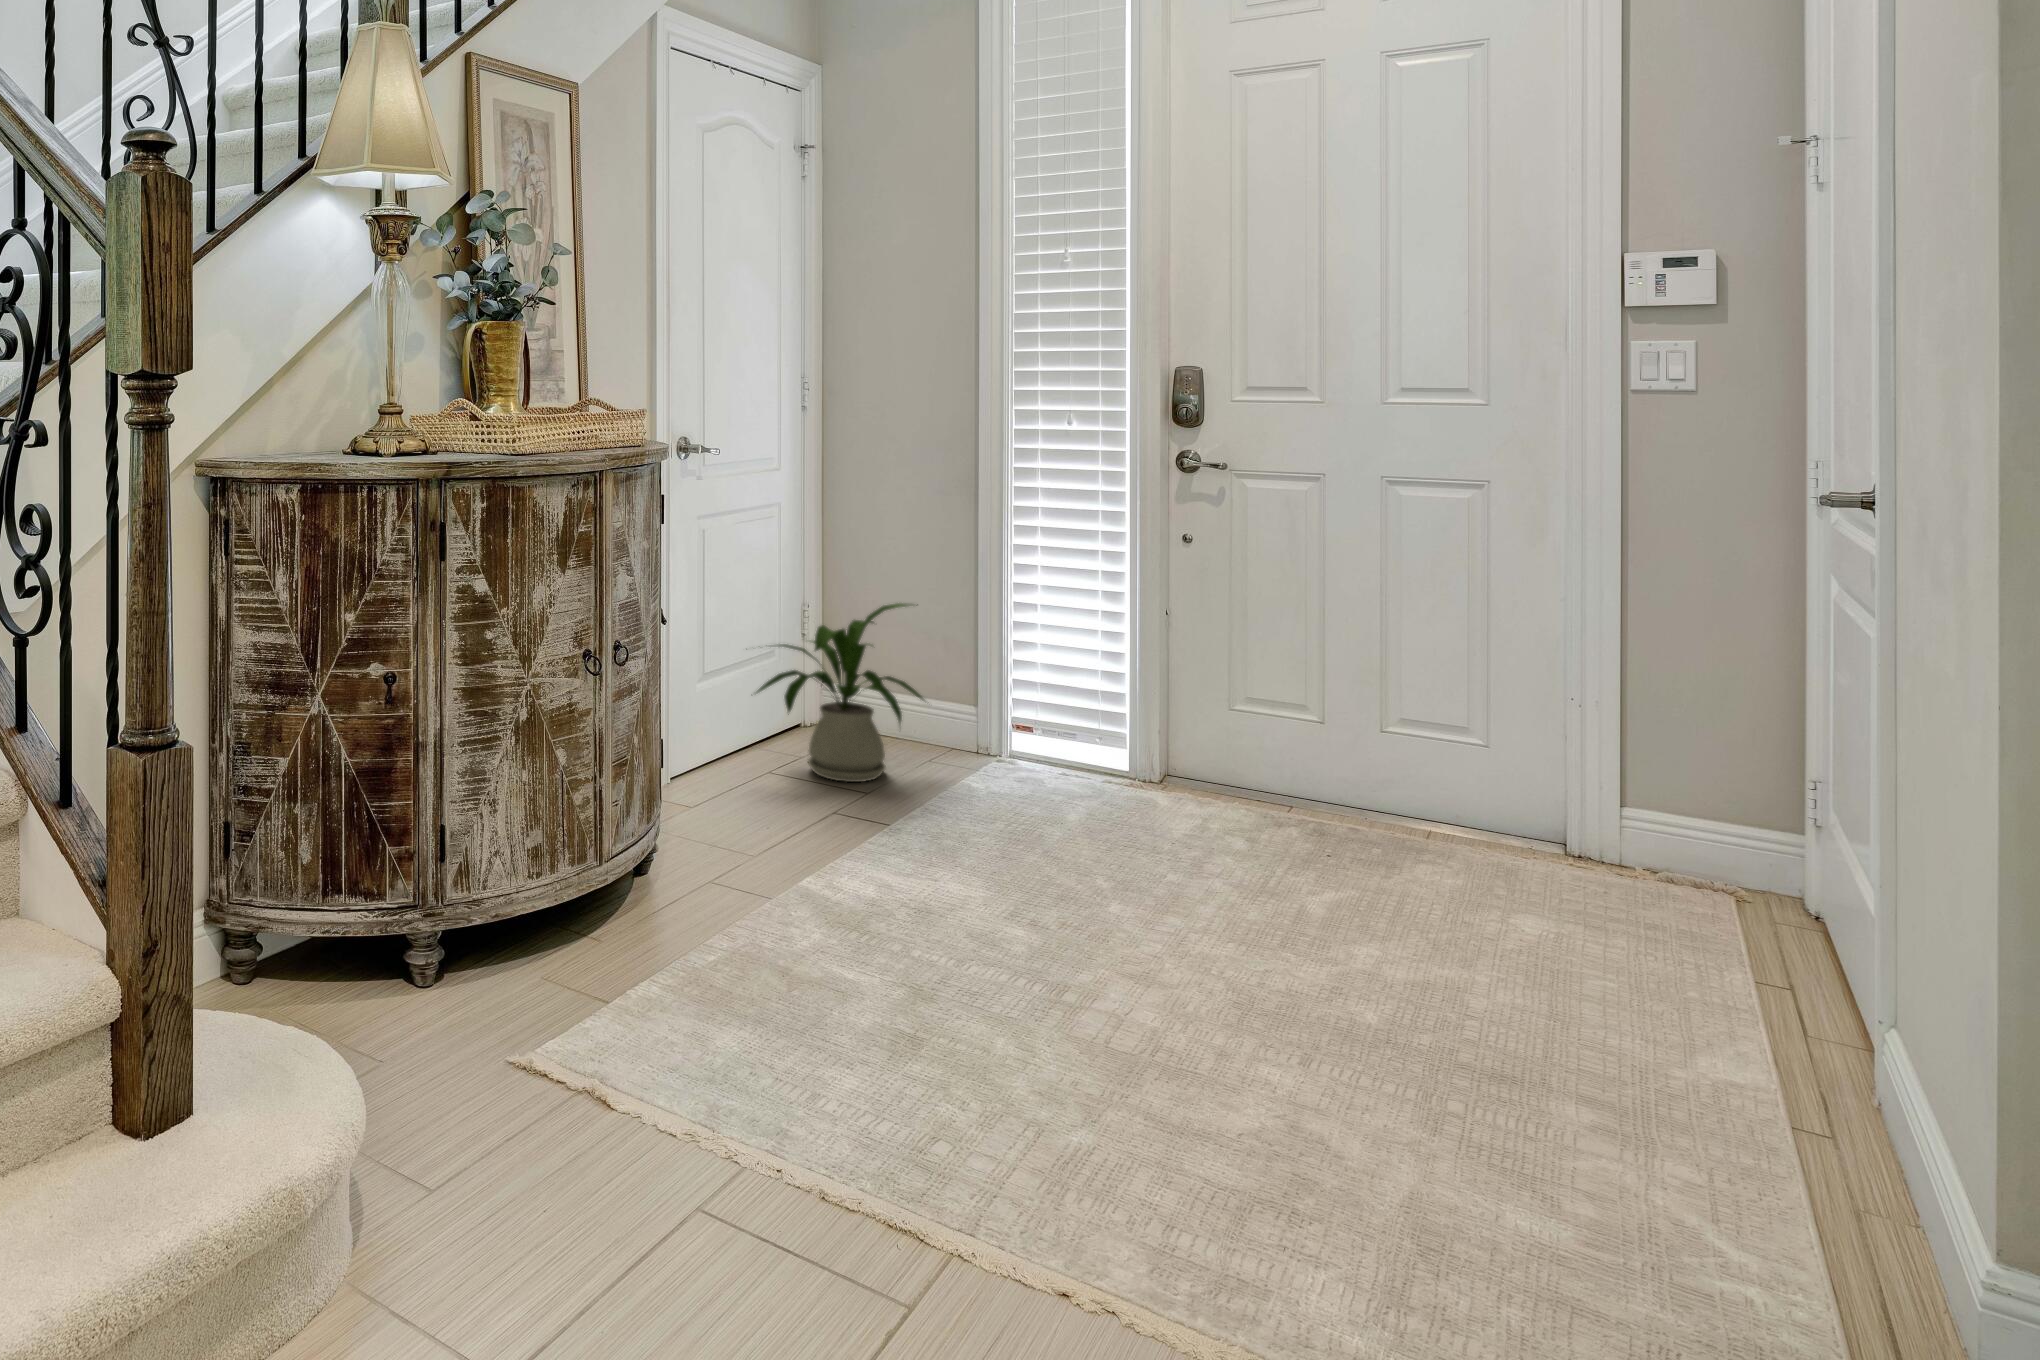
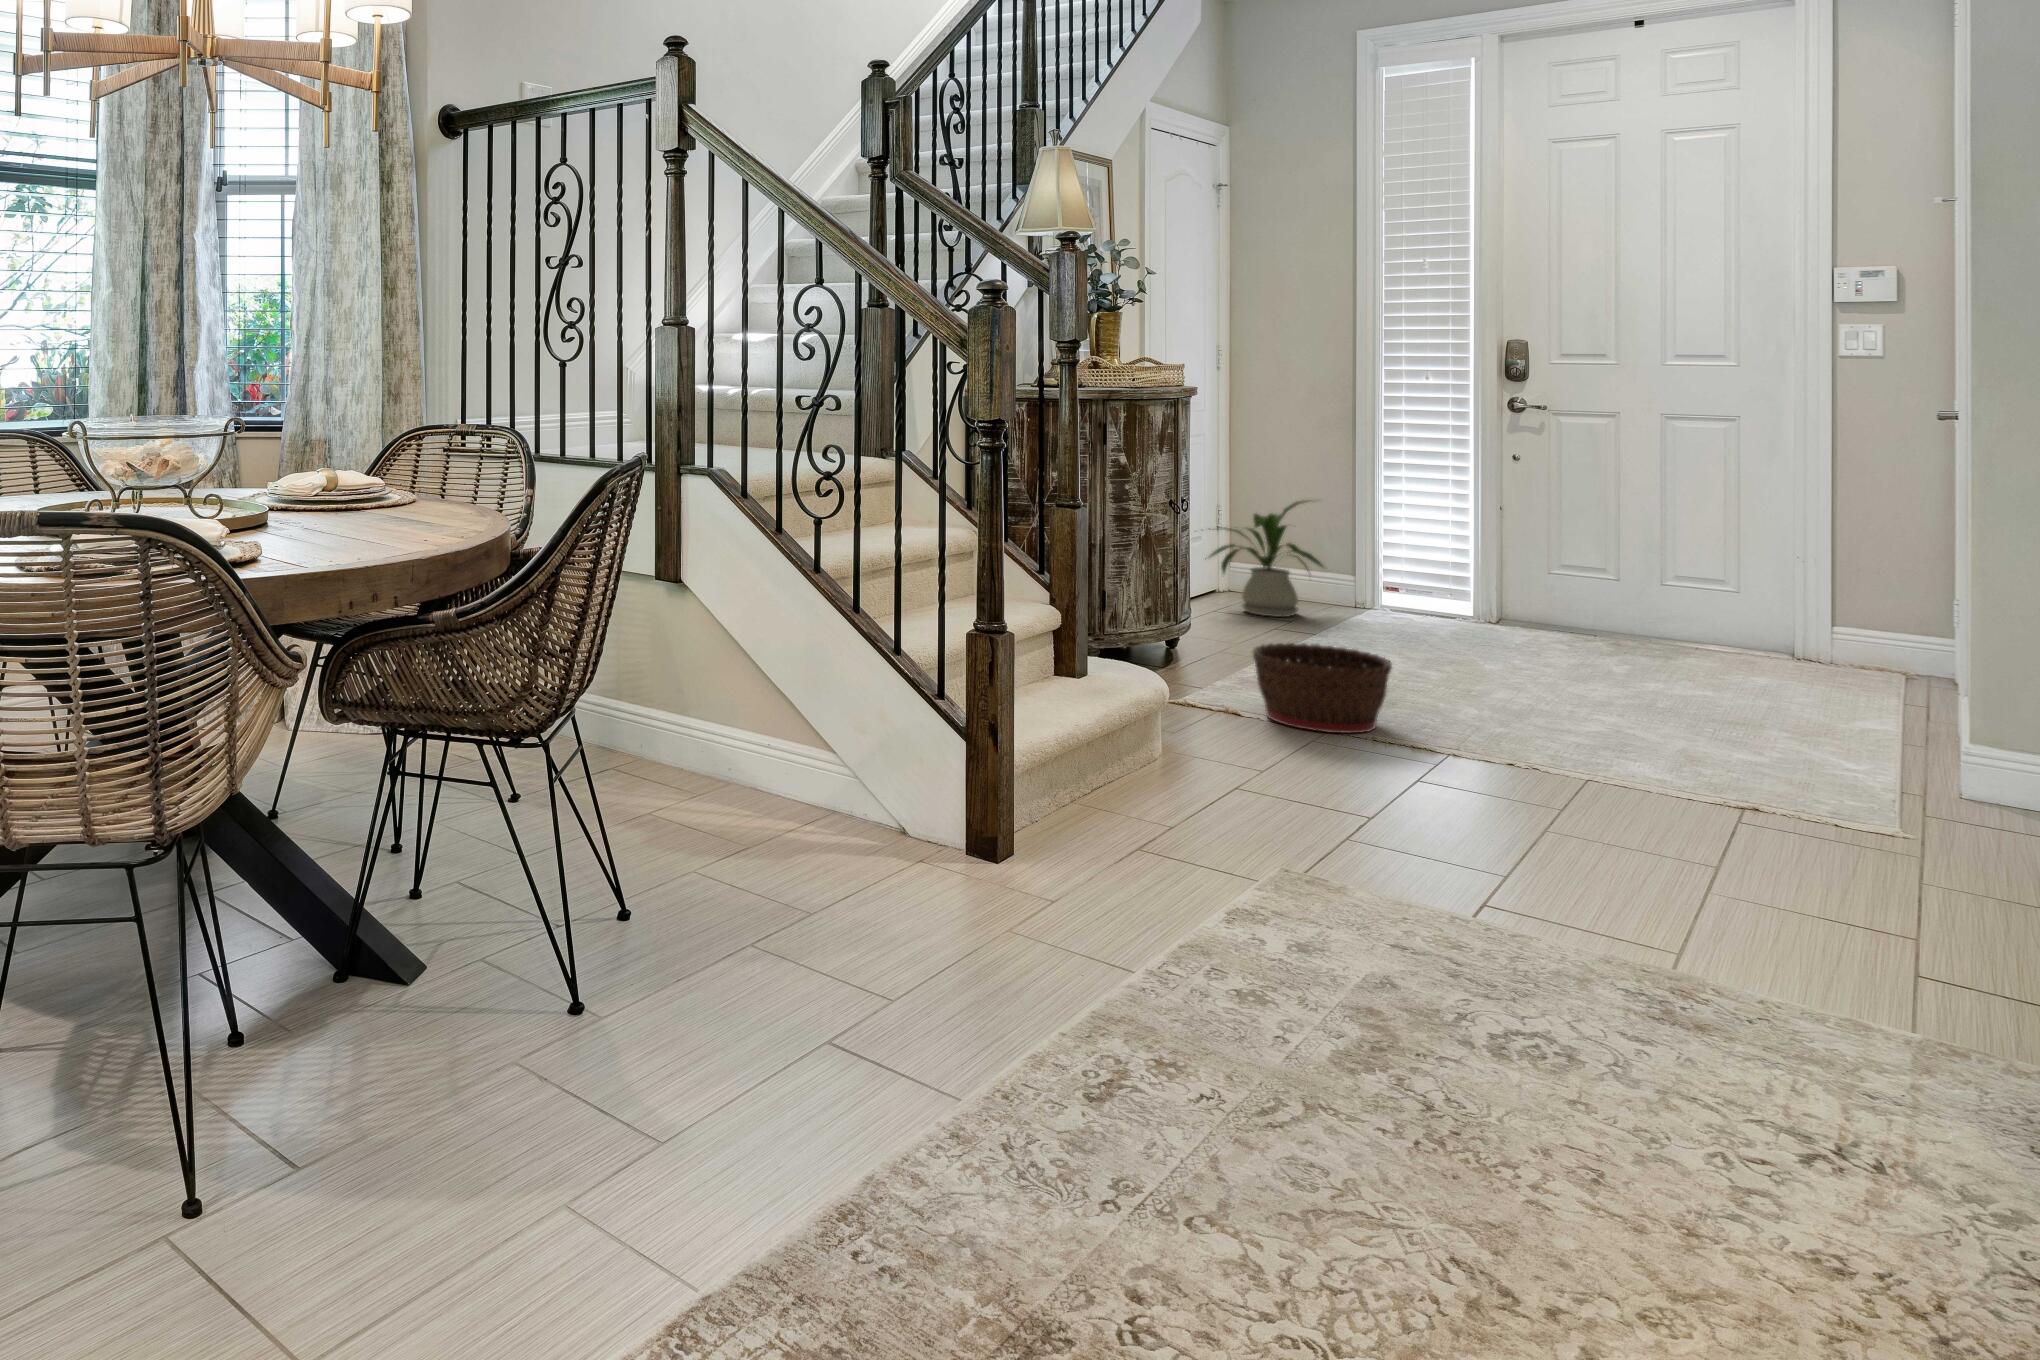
basket: none [628,942,868,1174] -> present [1253,643,1392,733]

